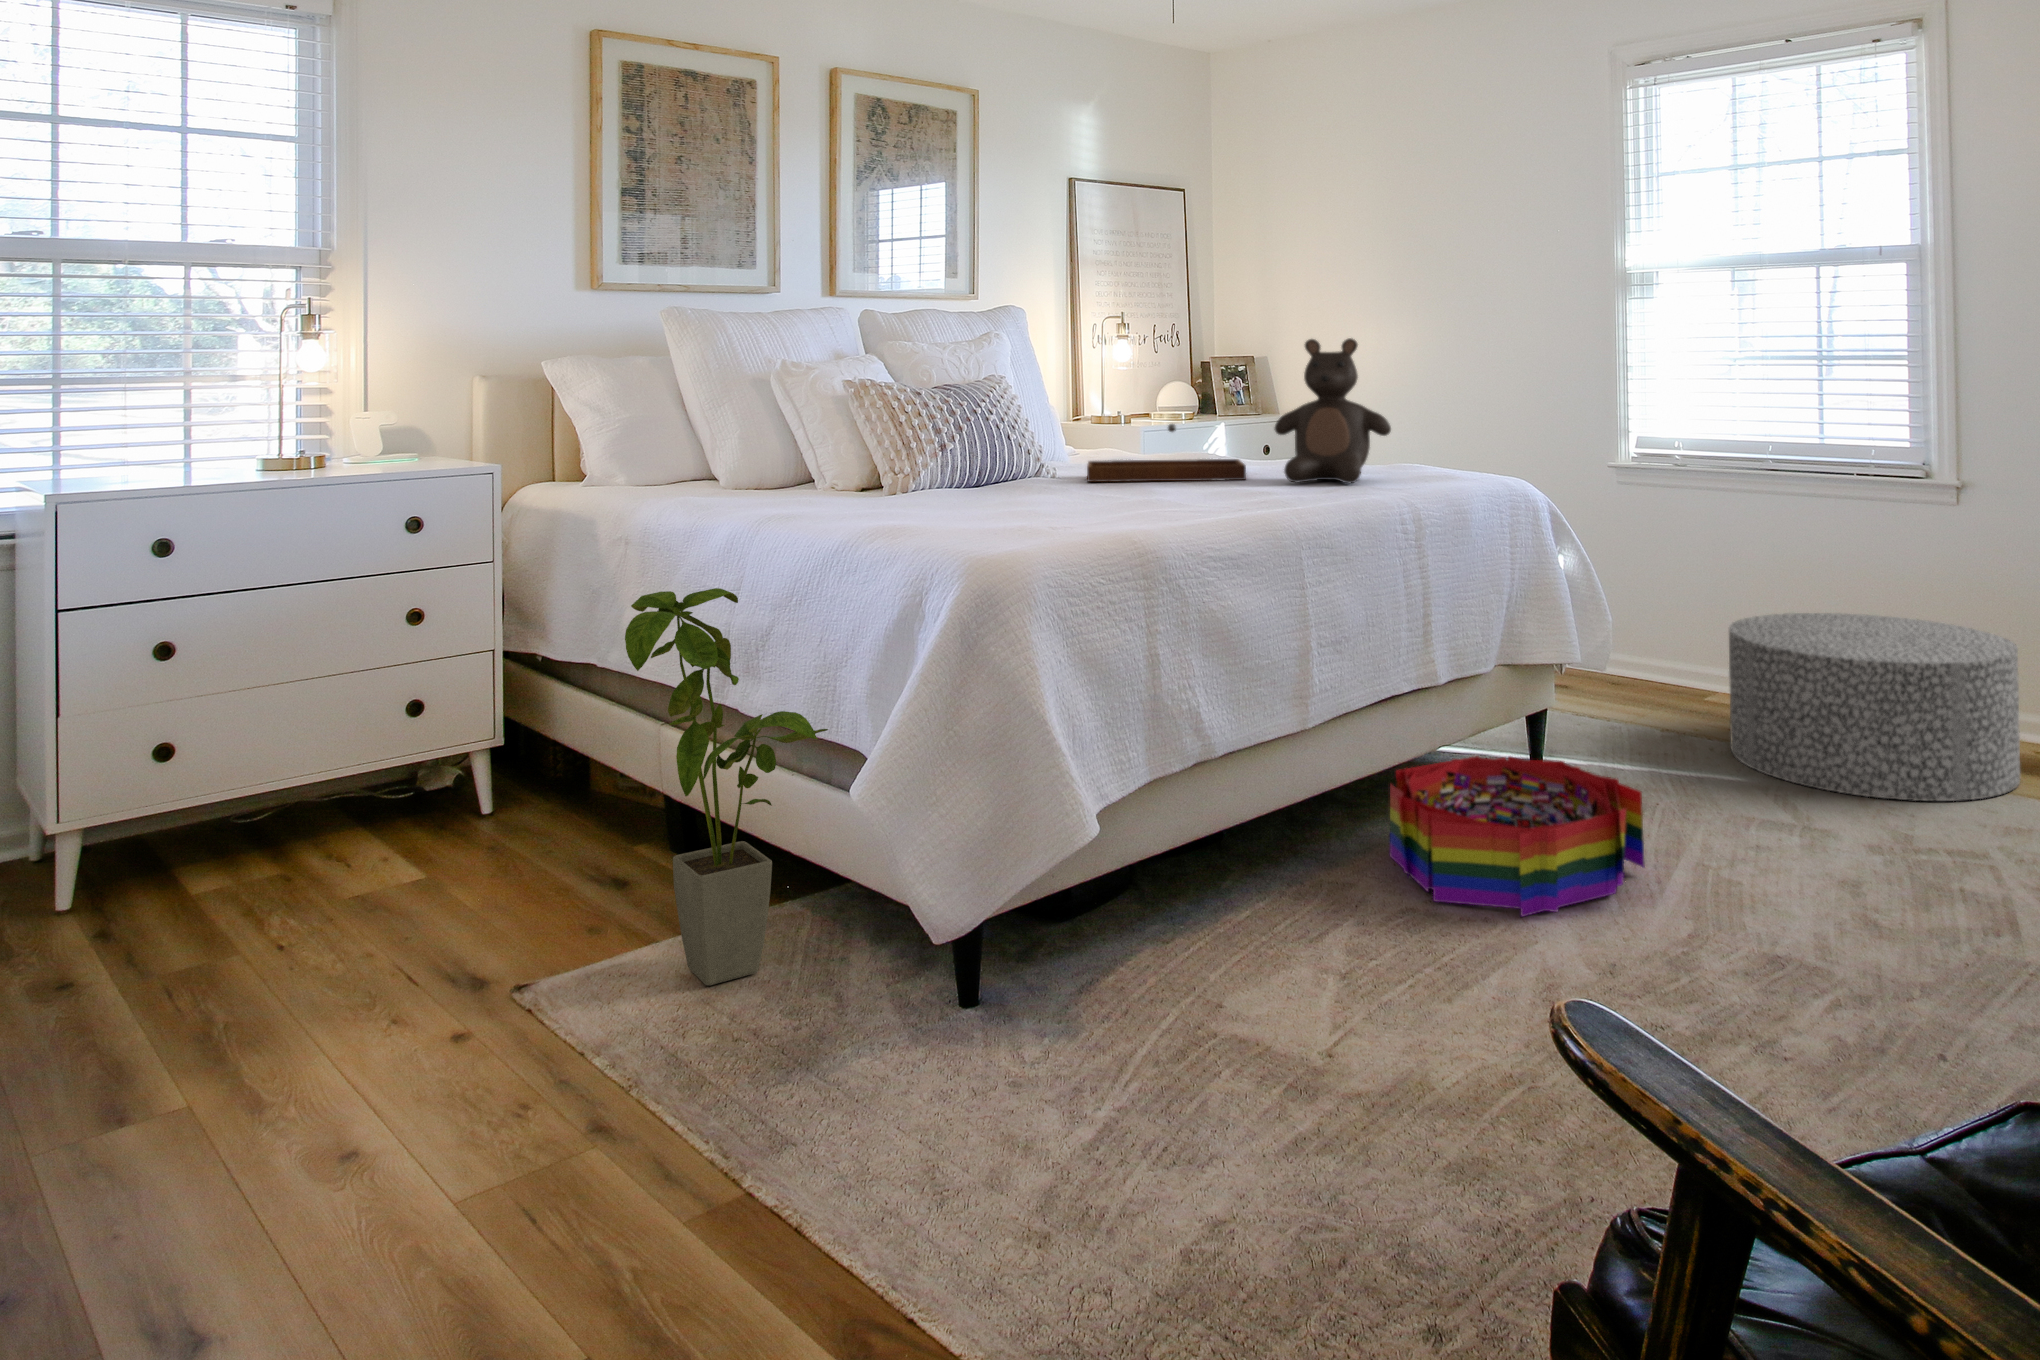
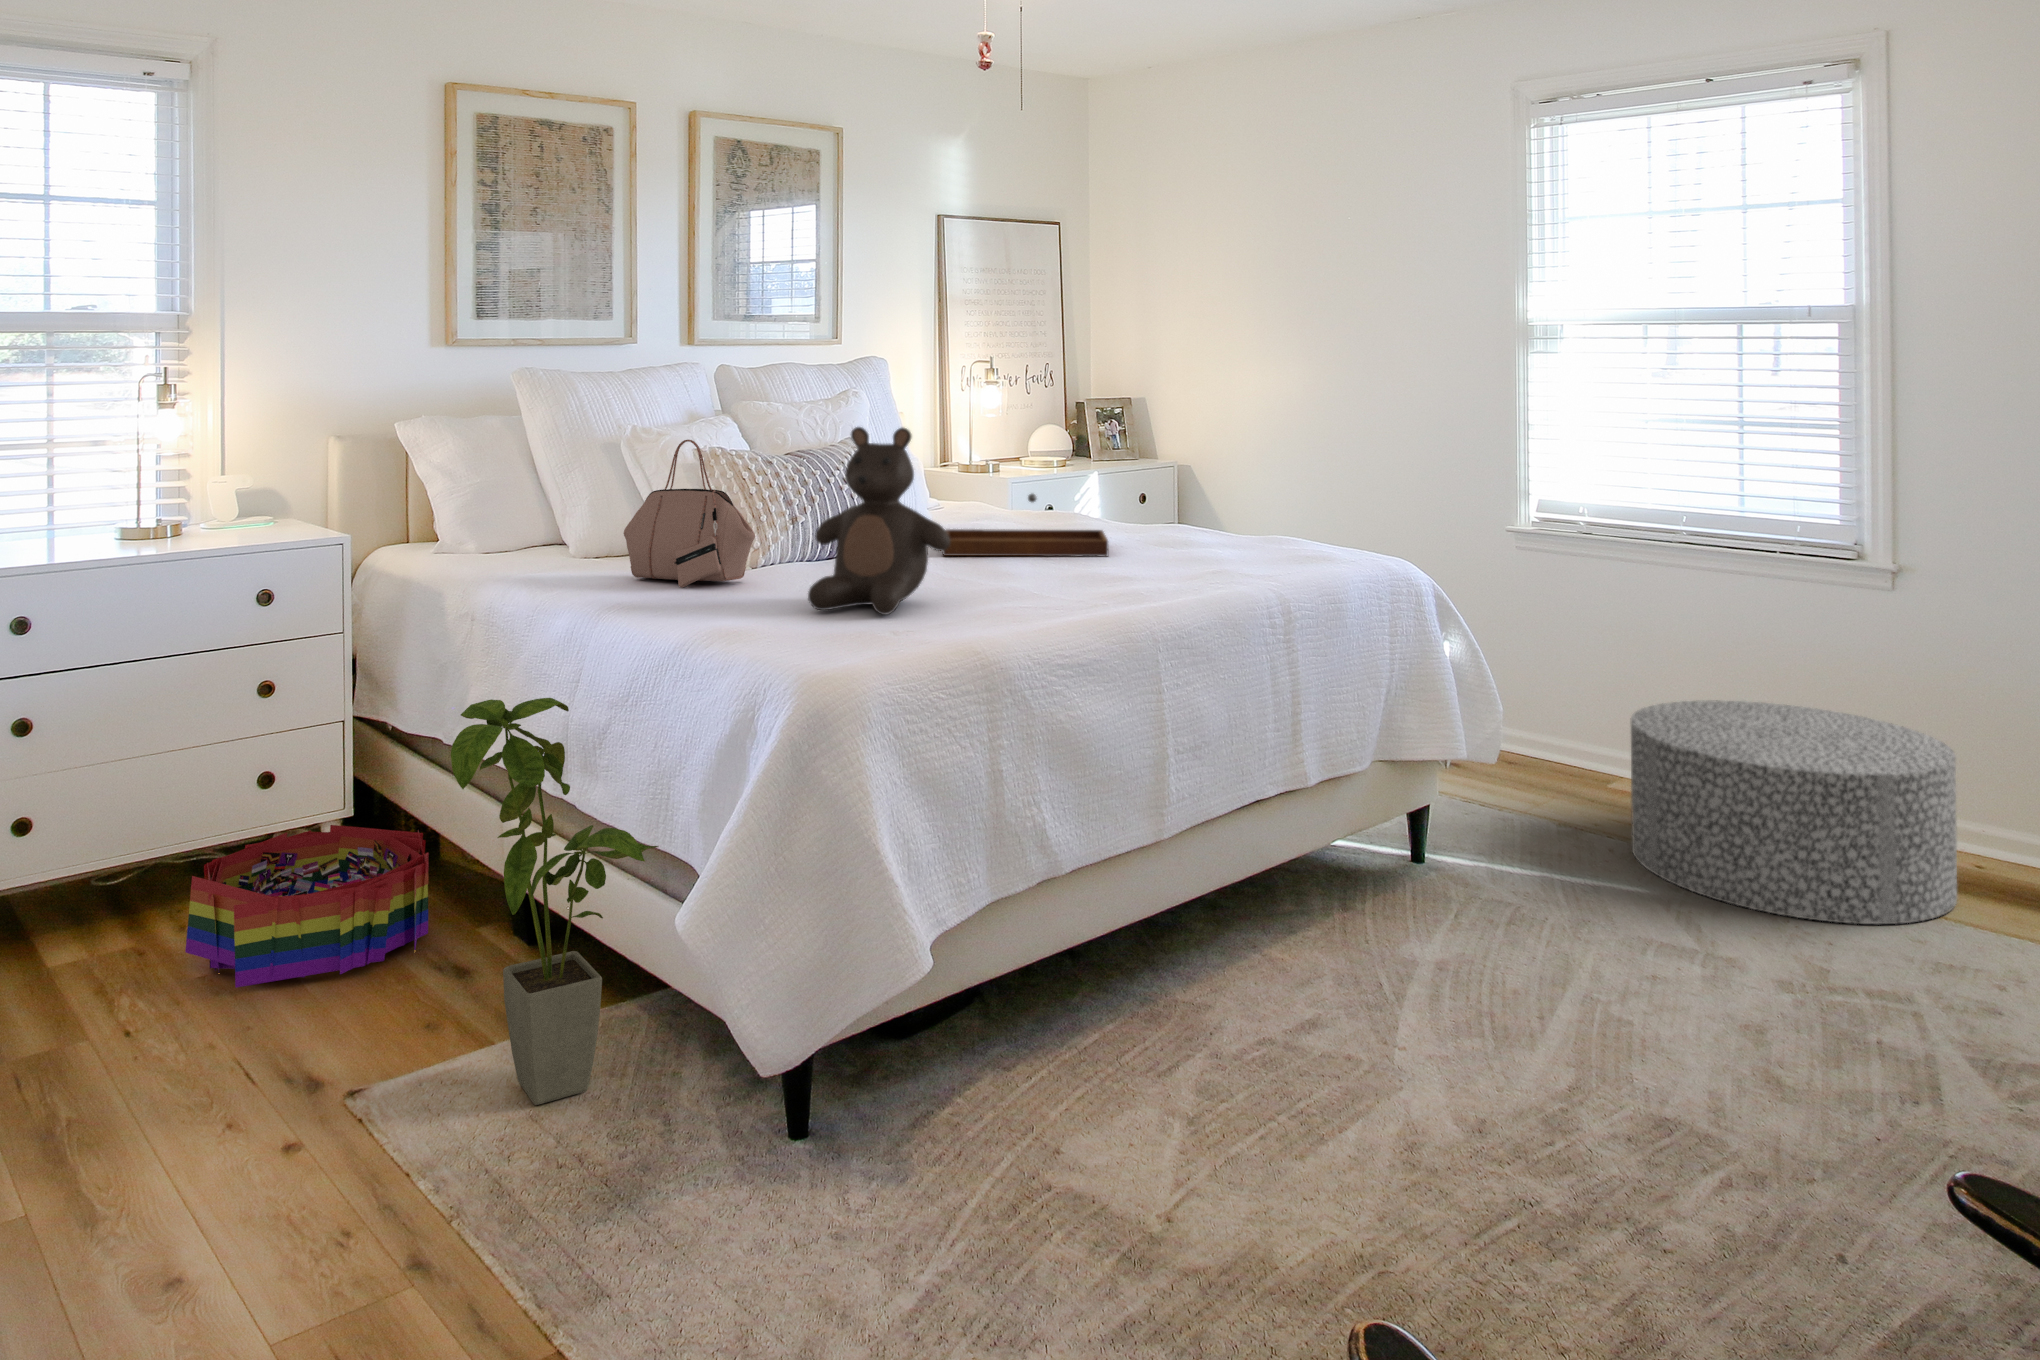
teddy bear: present [1274,338,1391,483] -> present [808,427,950,615]
handbag: none [777,364,909,506] -> present [624,440,755,588]
storage bin: present [1390,756,1644,916] -> present [185,825,429,987]

